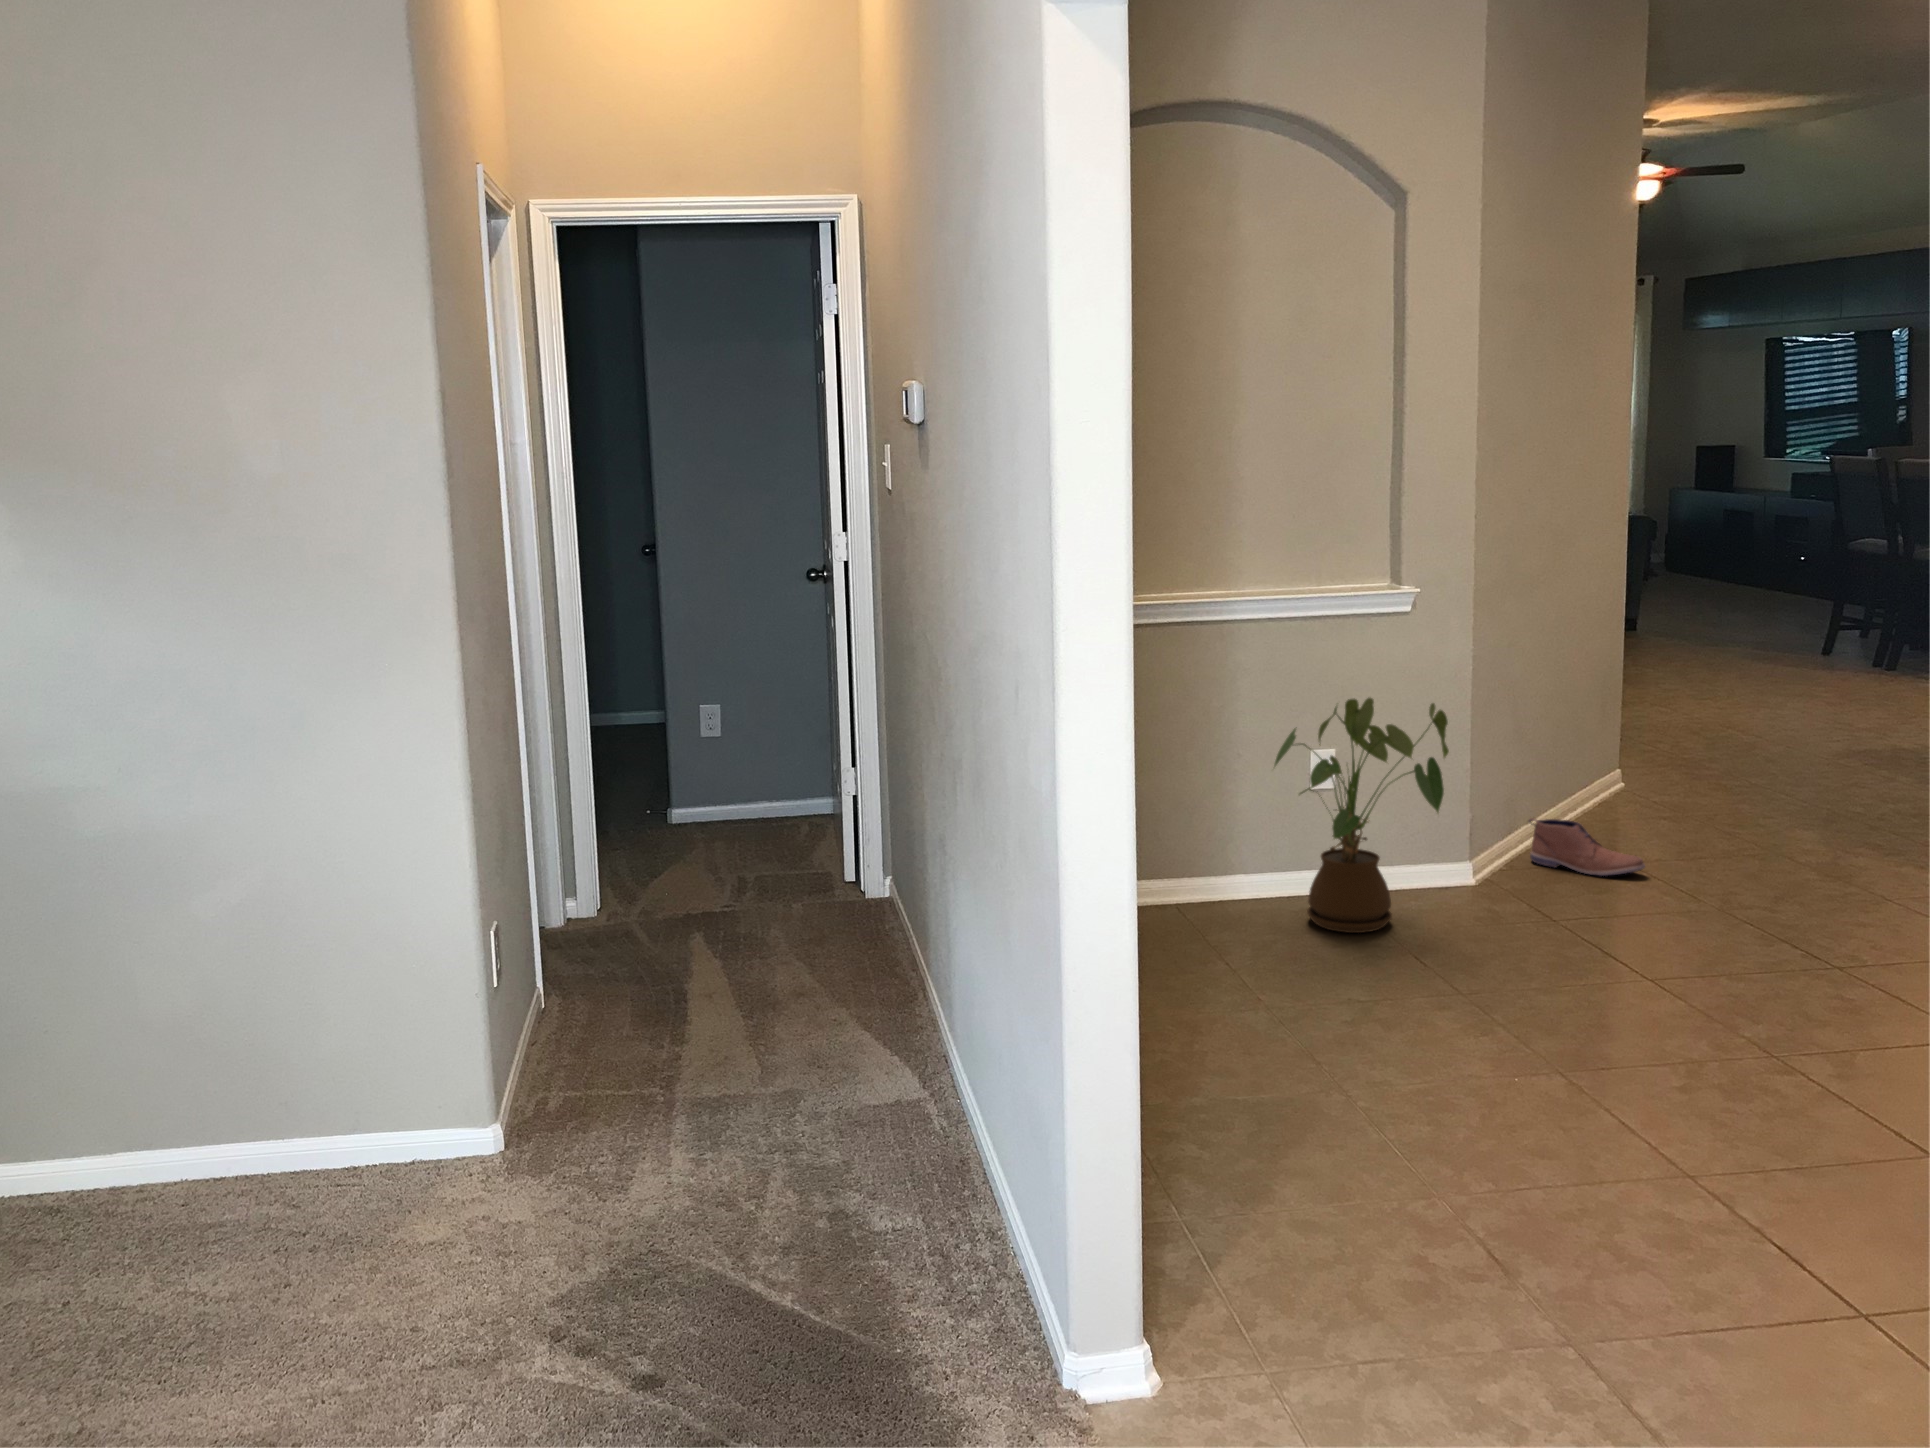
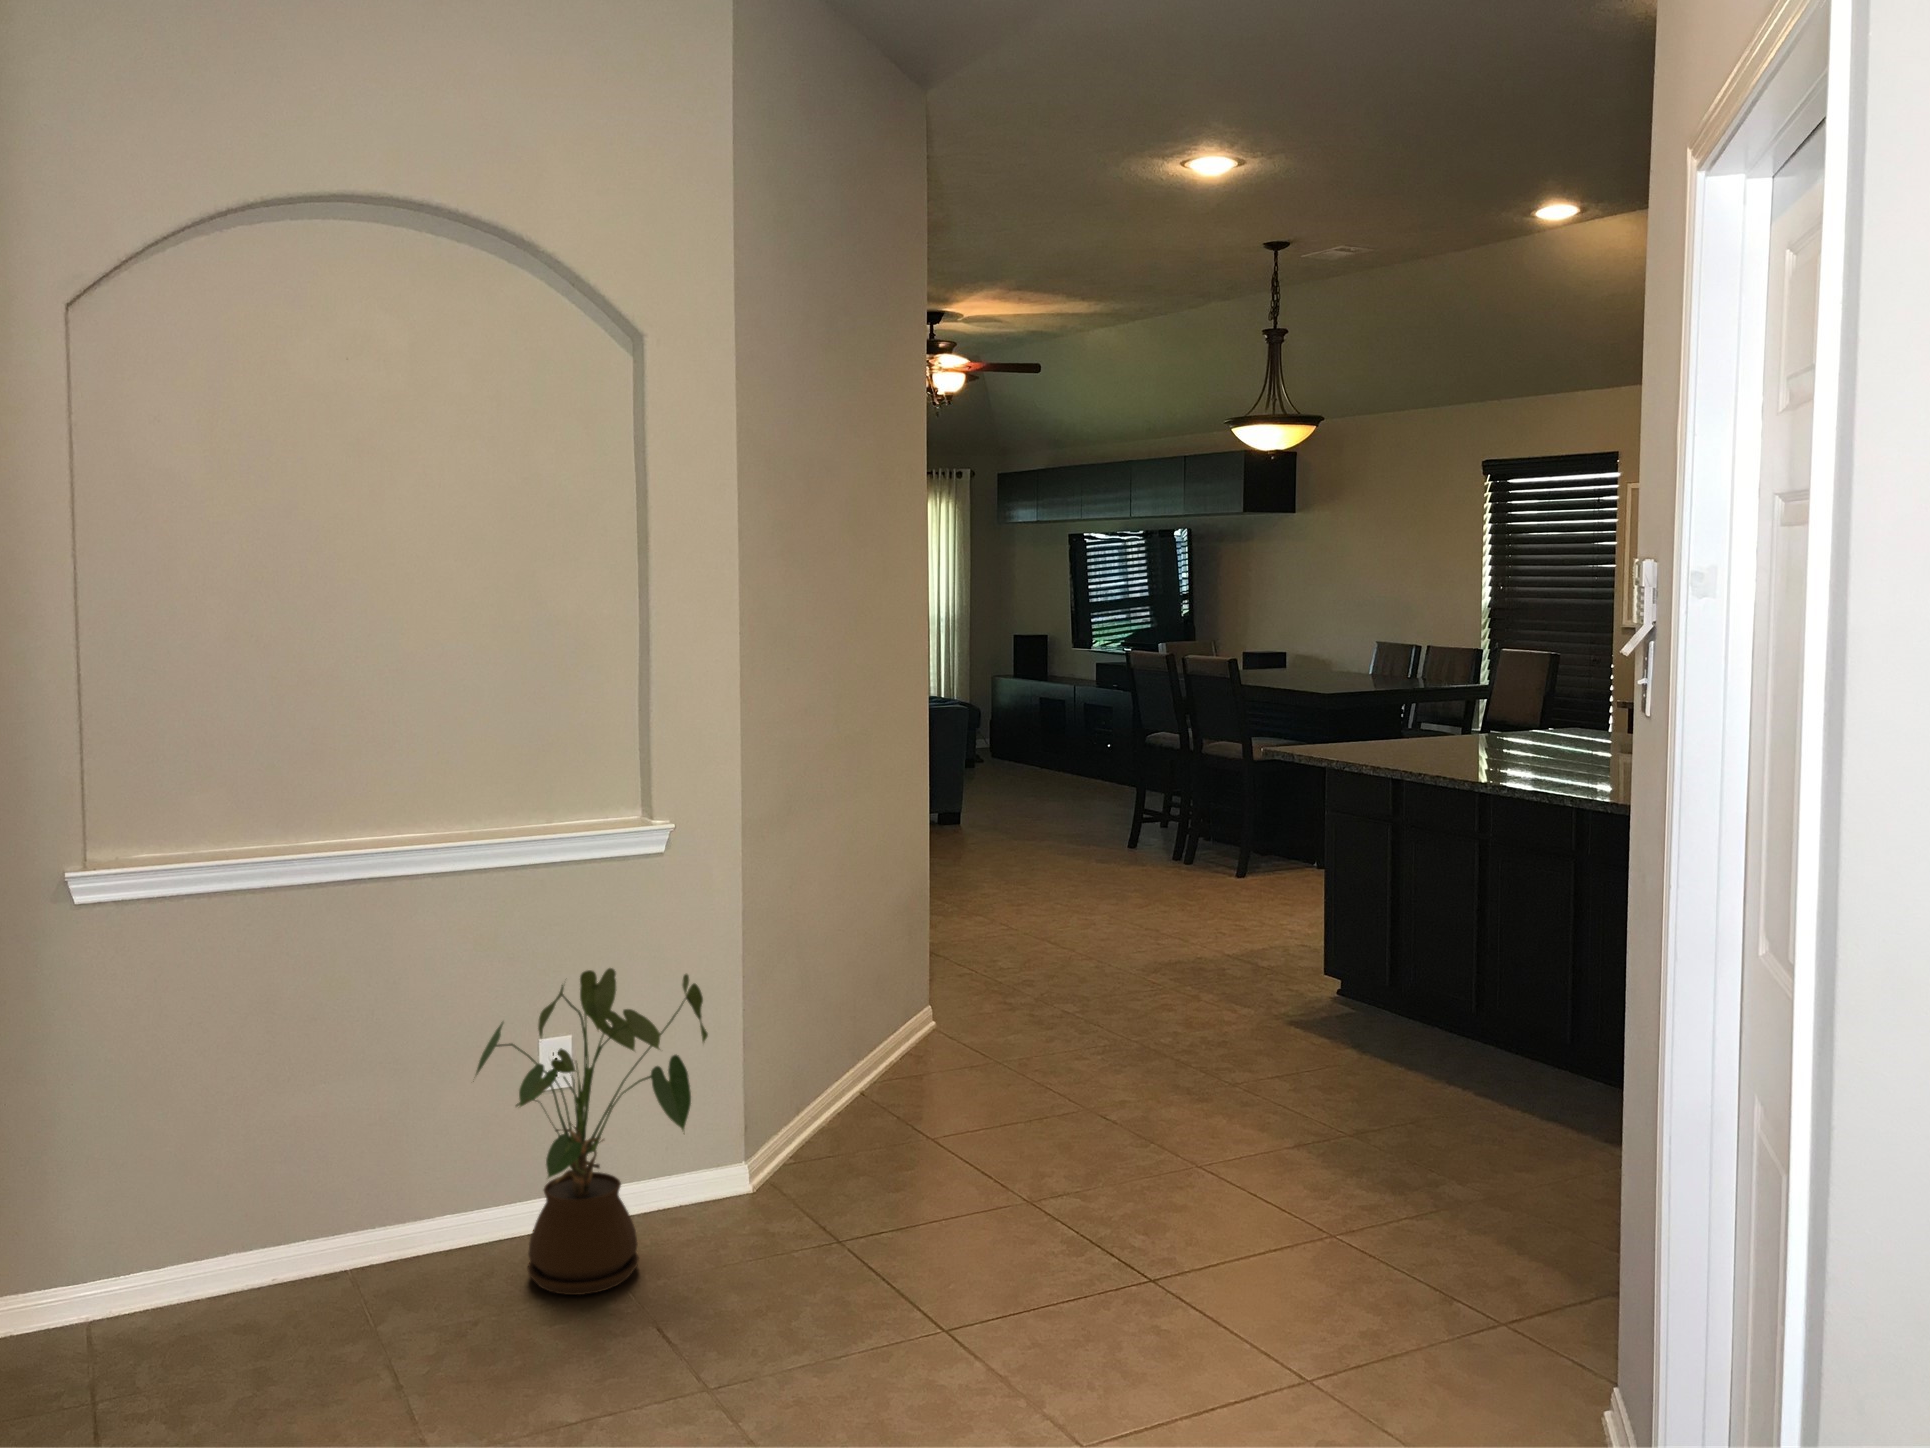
shoe: present [1529,818,1645,876] -> none [819,1092,948,1162]

